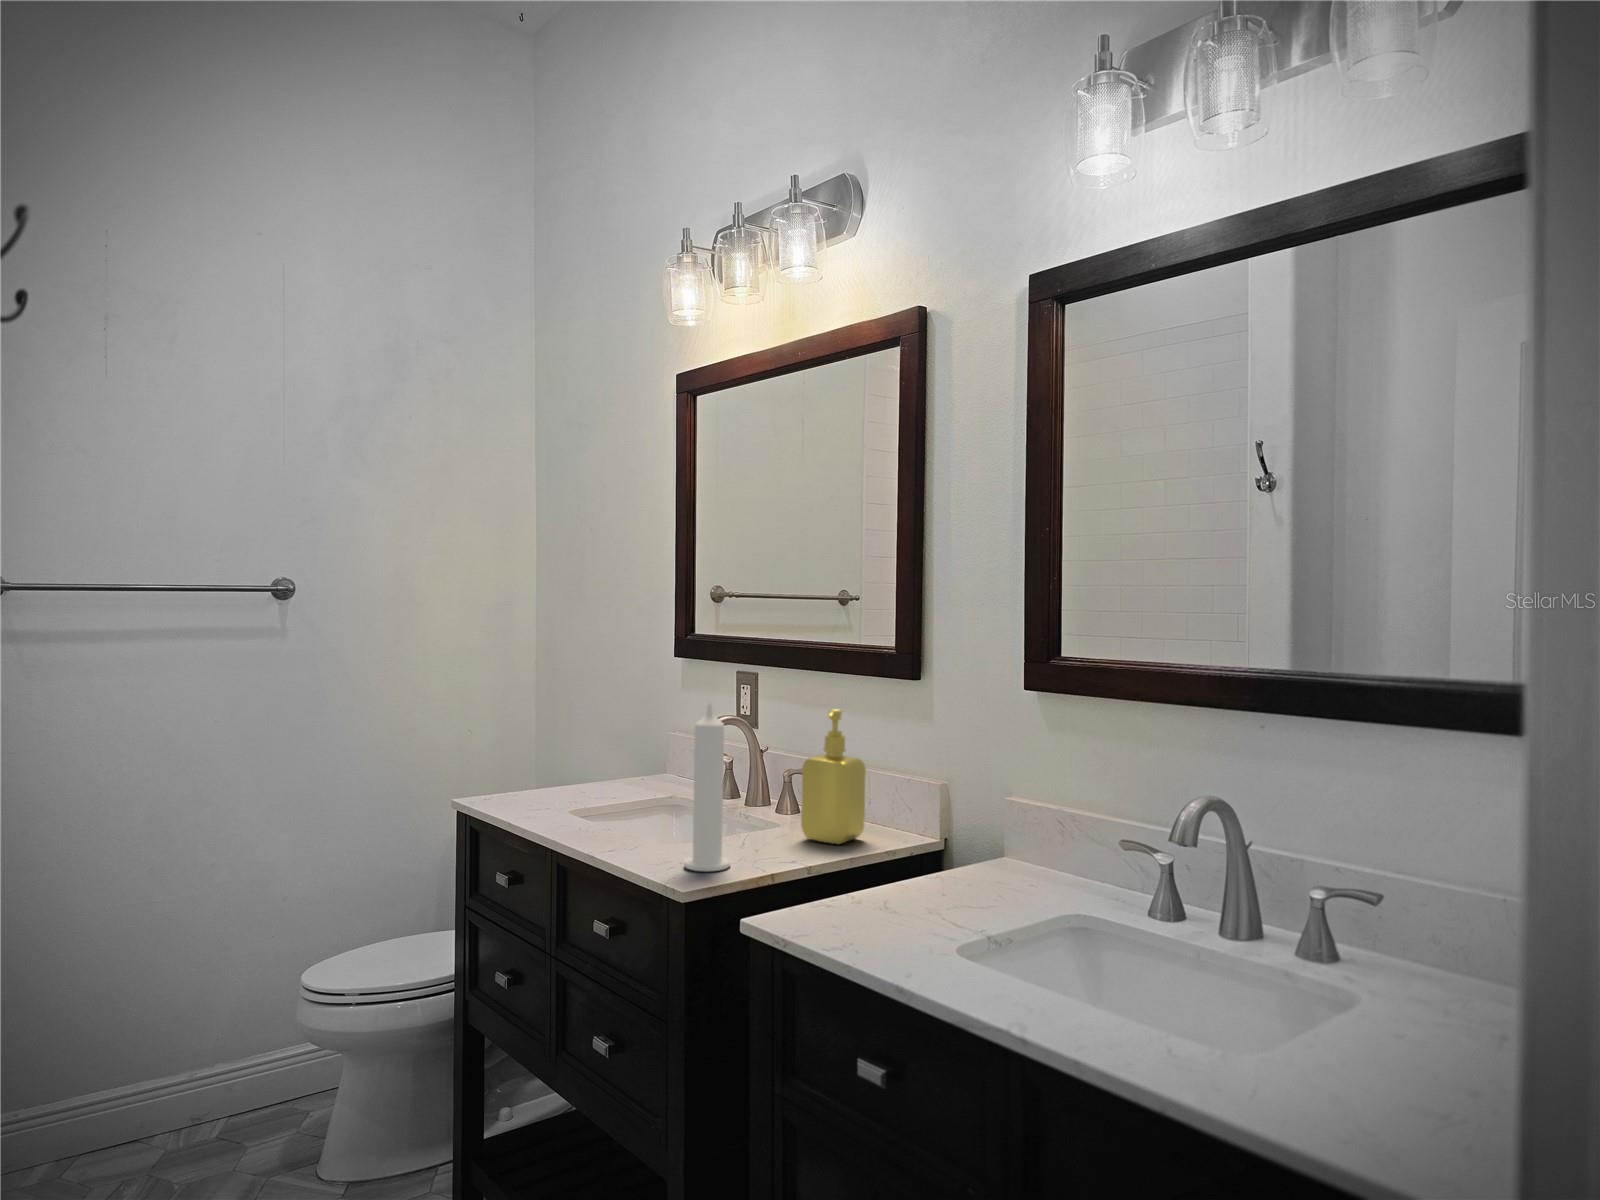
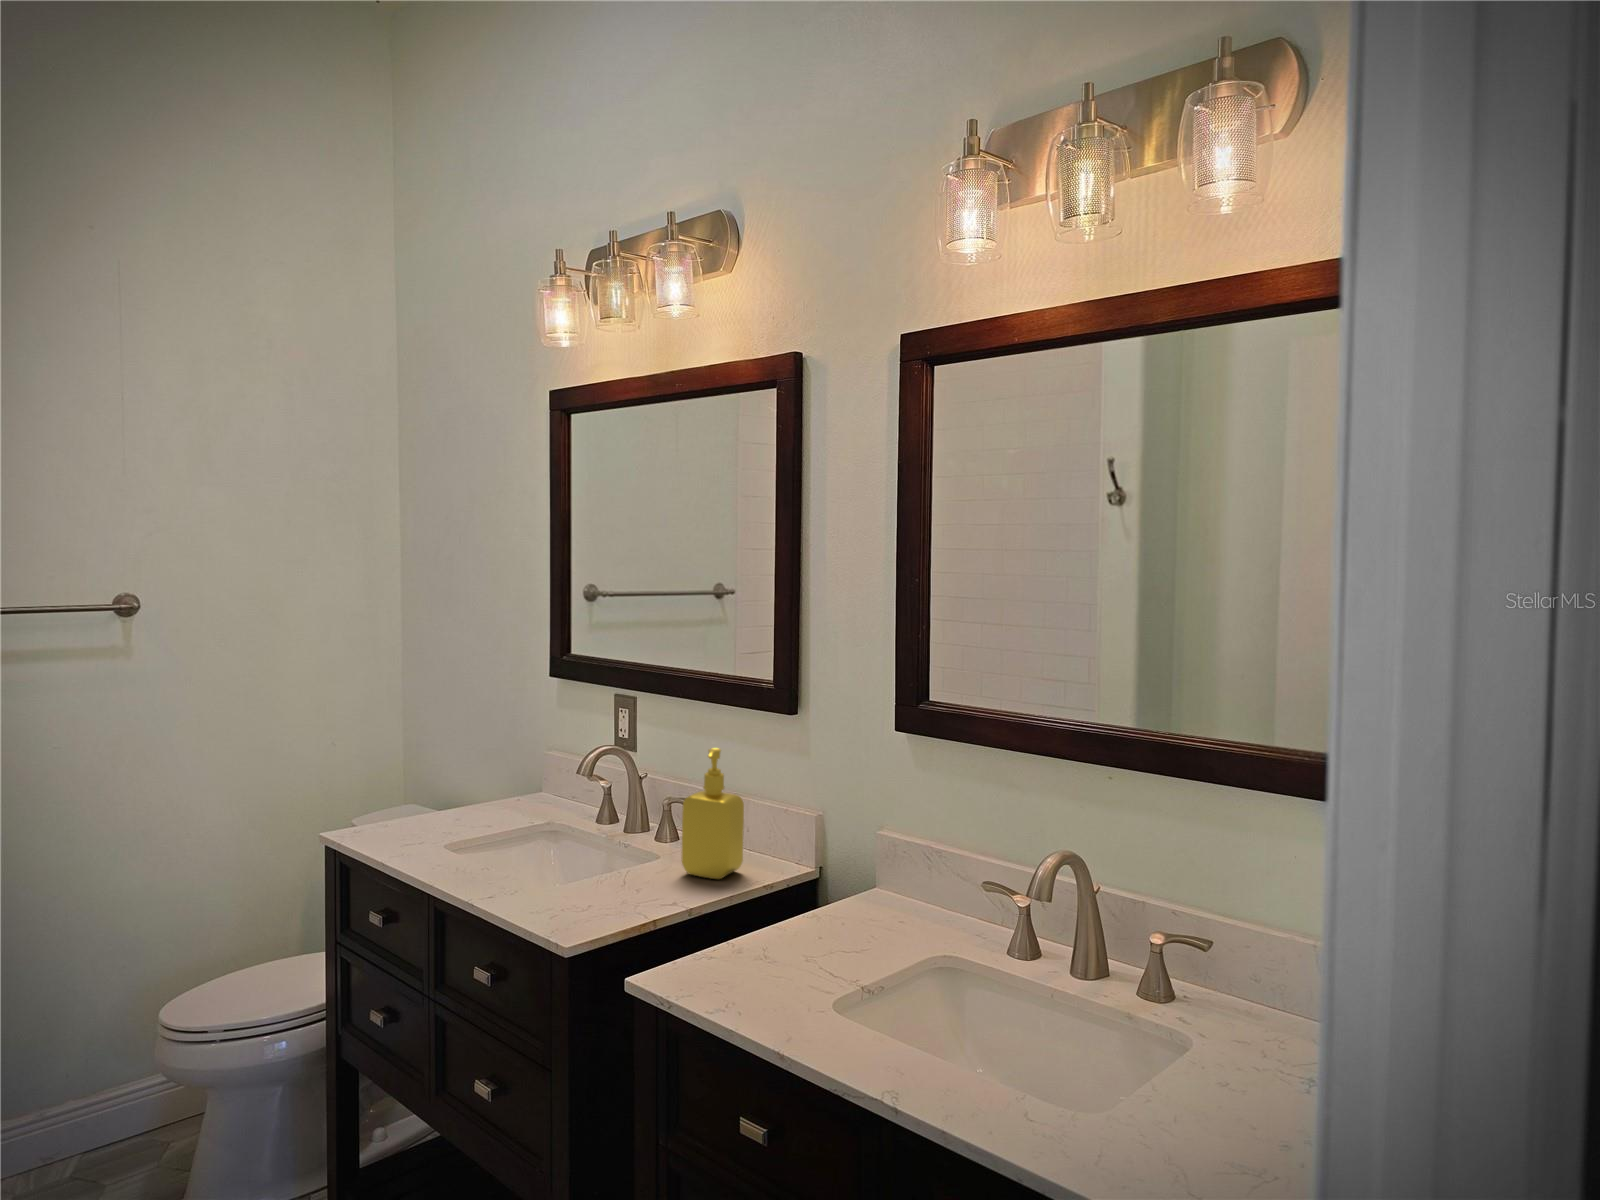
candle: present [684,703,730,872] -> none [568,753,614,918]

